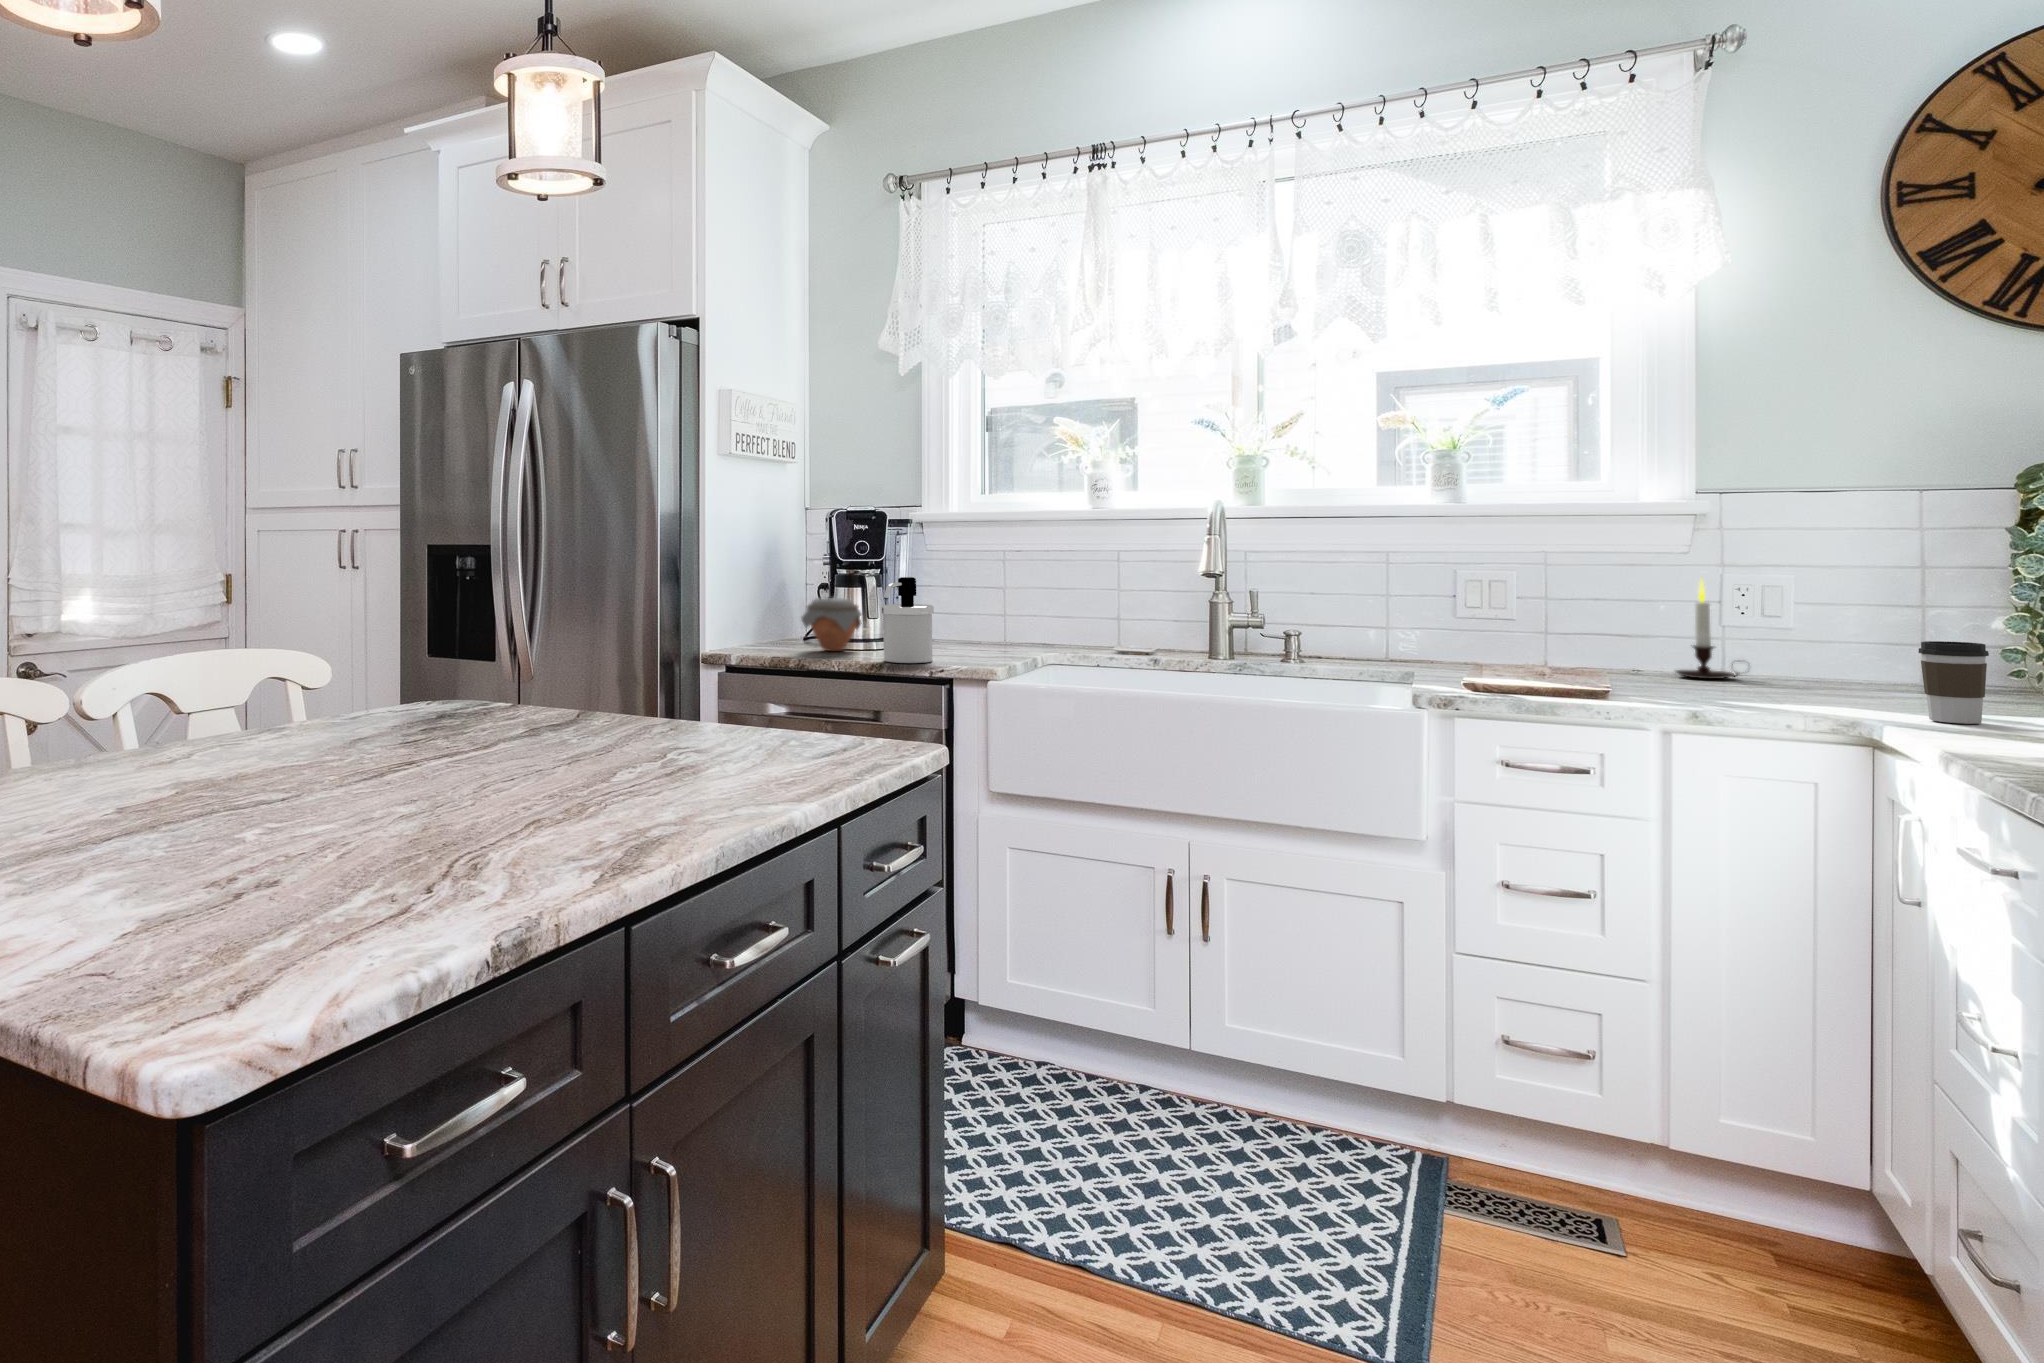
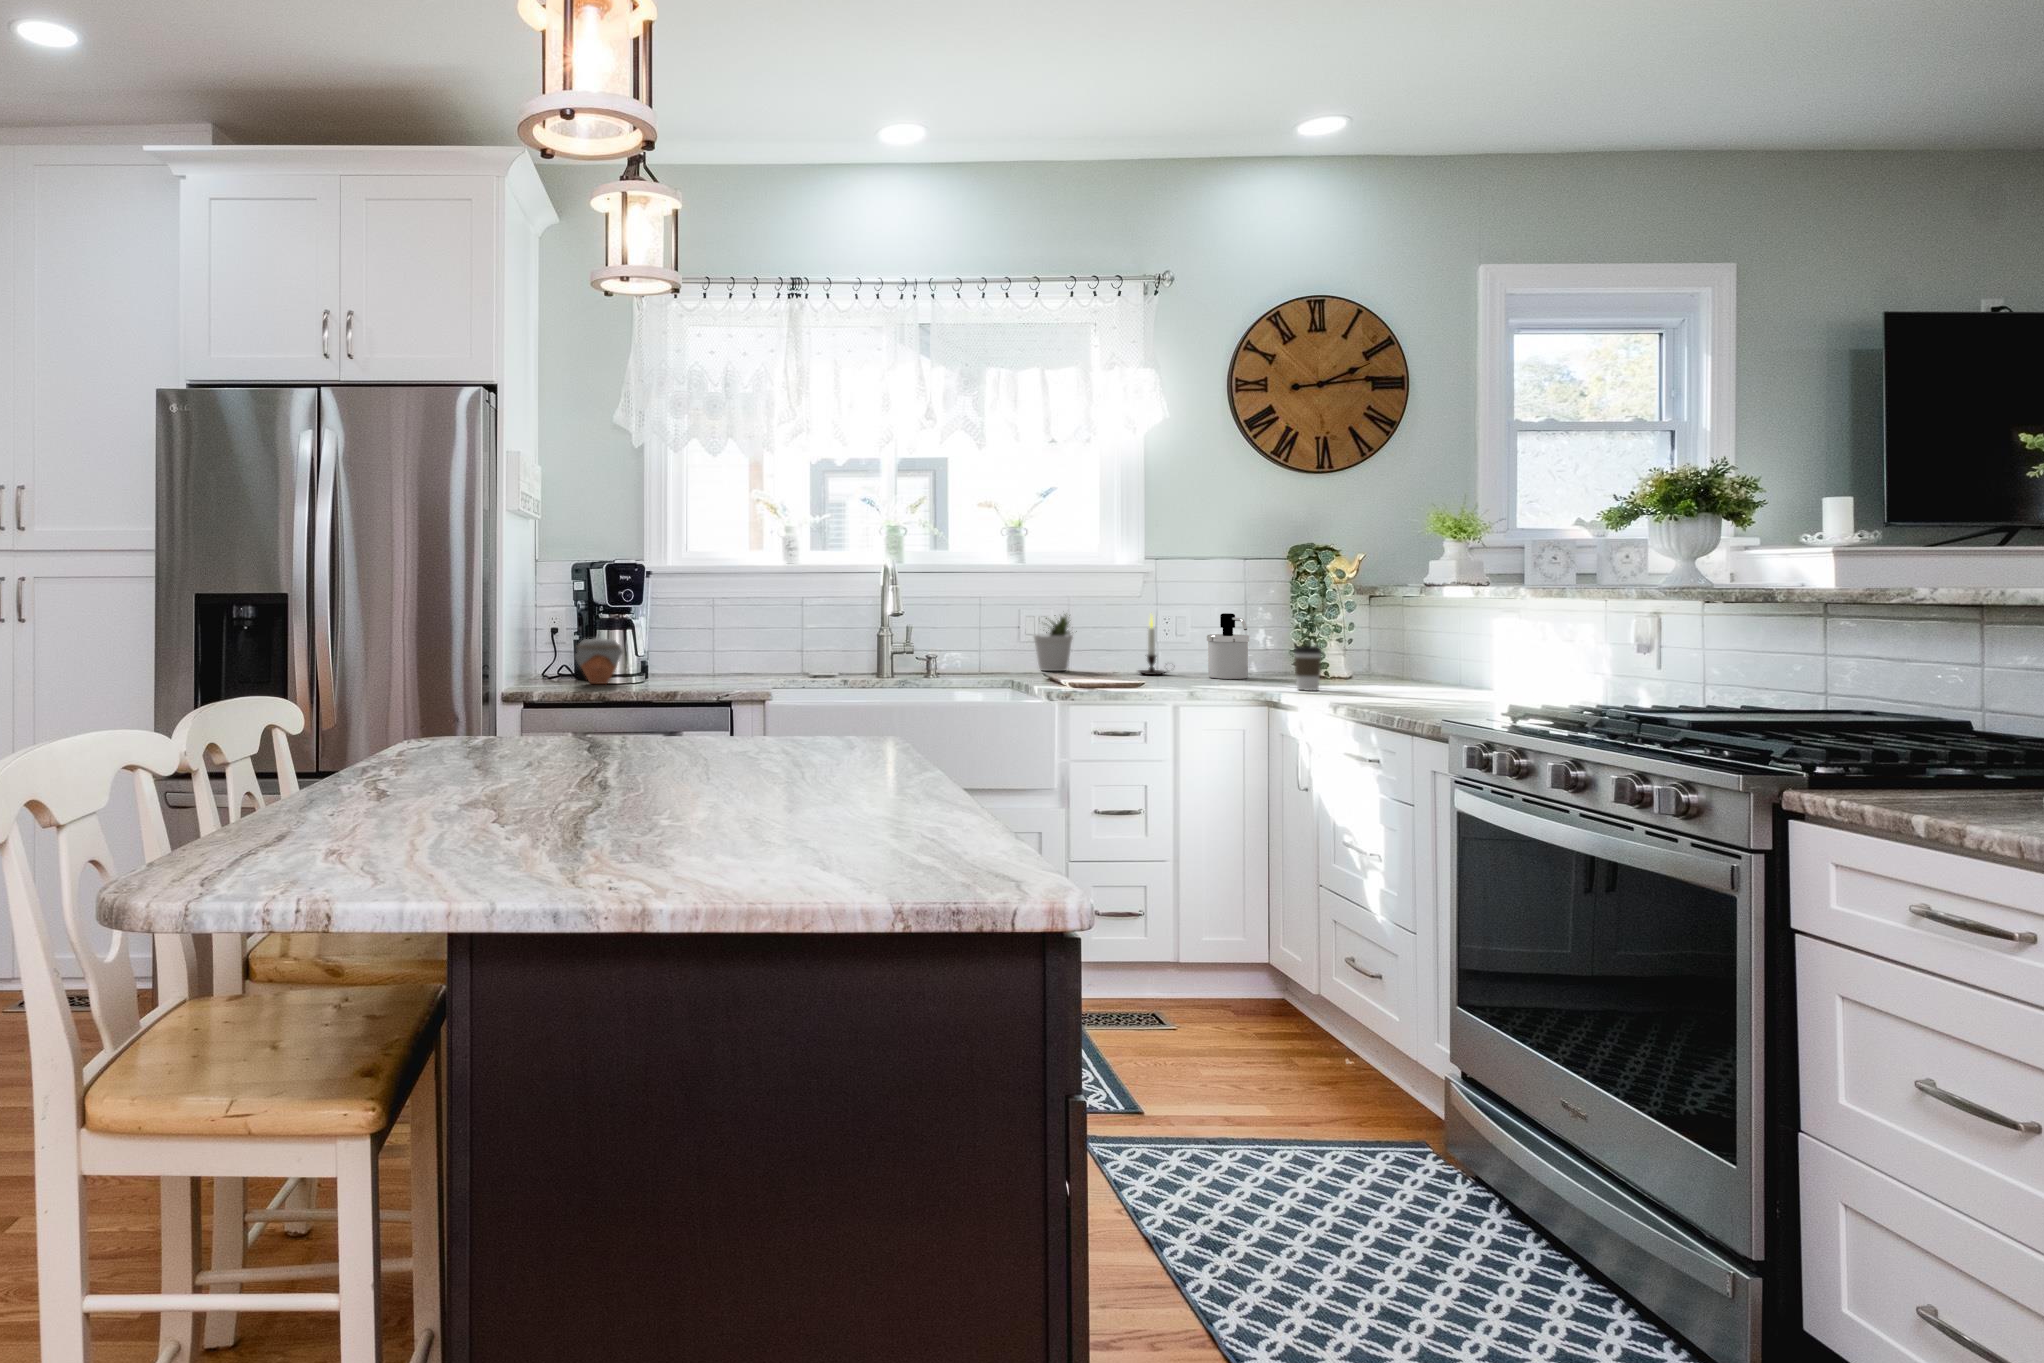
potted plant: none [1483,571,1556,665] -> present [1034,614,1073,671]
soap dispenser: present [882,577,934,663] -> present [1207,613,1249,679]

